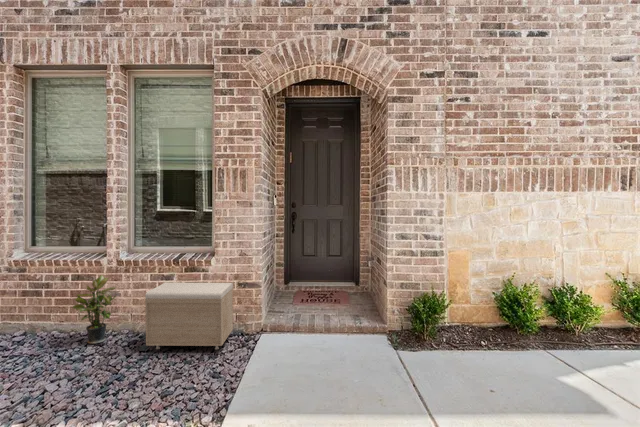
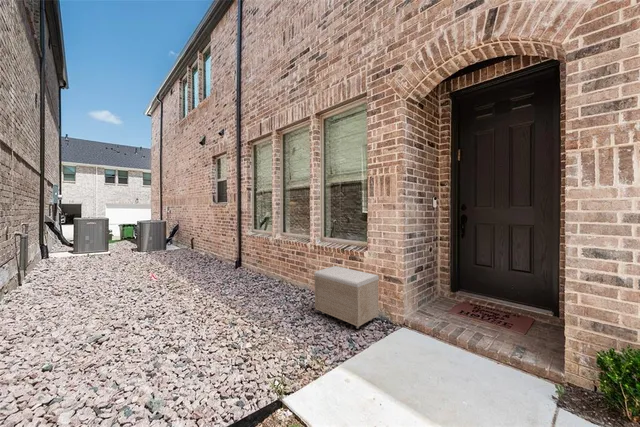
potted plant: present [73,275,116,344] -> none [287,255,310,298]

